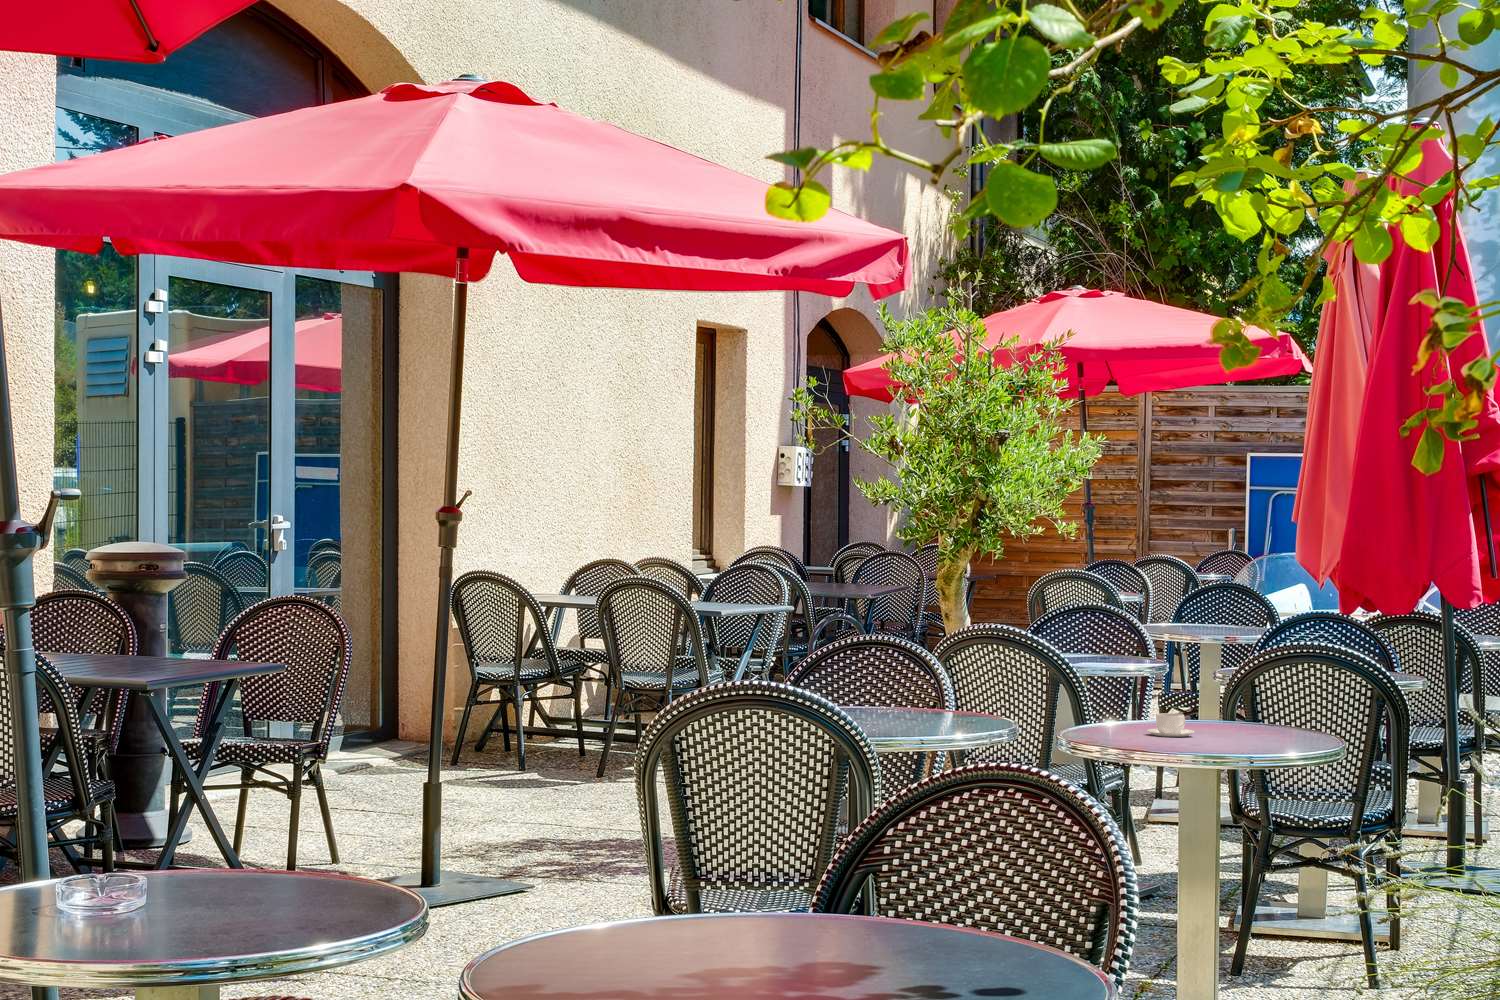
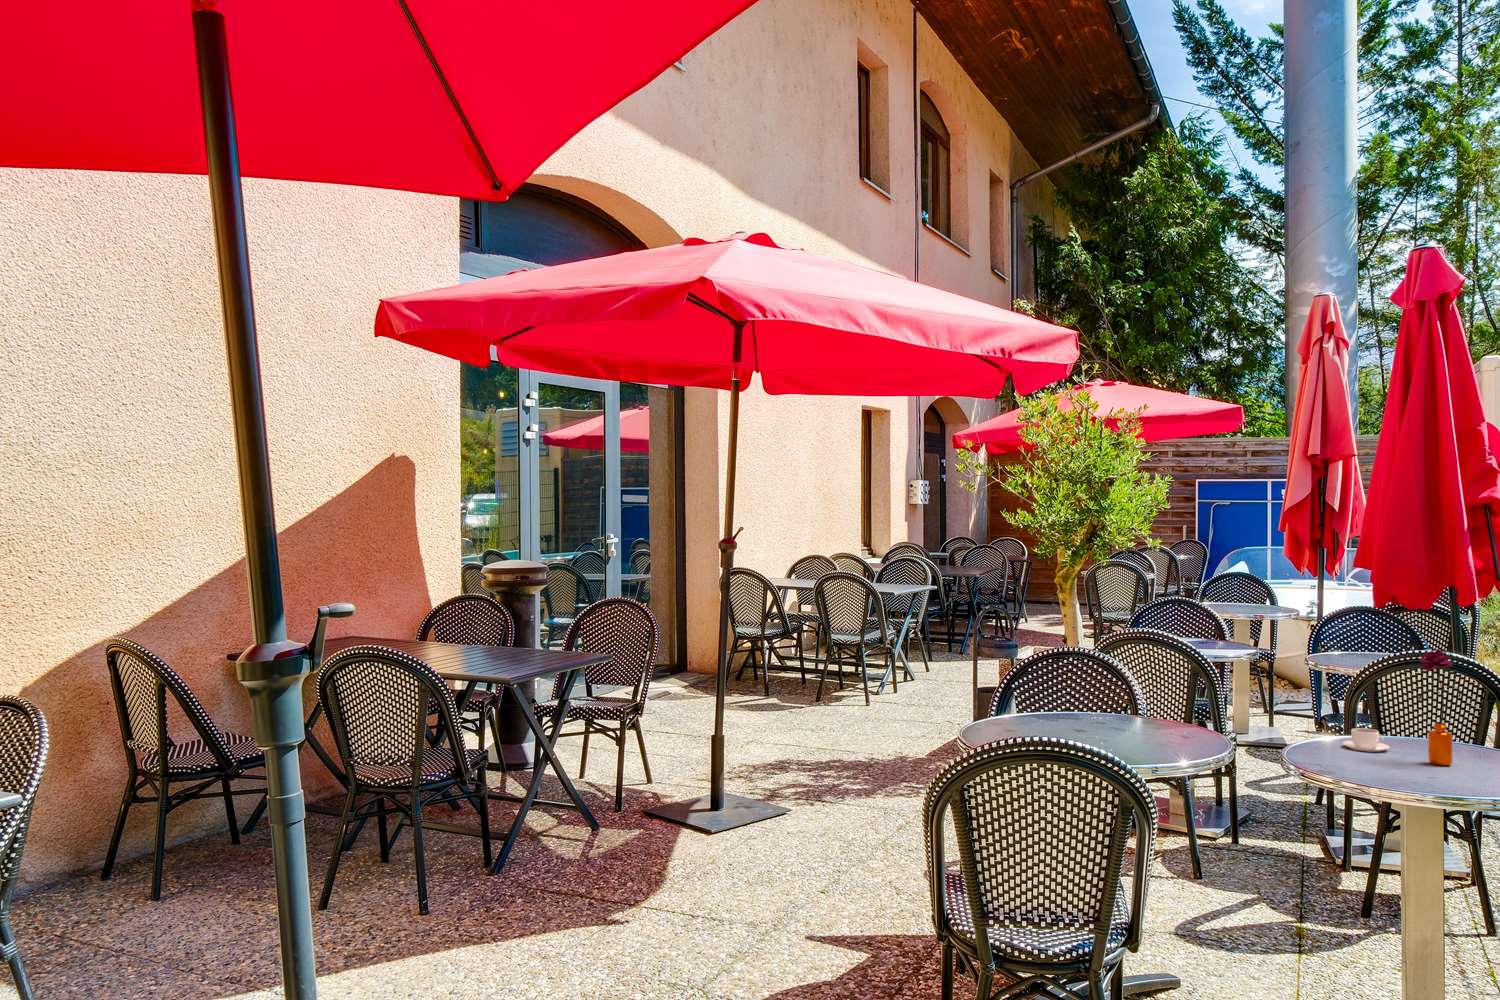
flower: none [1210,615,1247,744] -> present [1419,650,1461,766]

